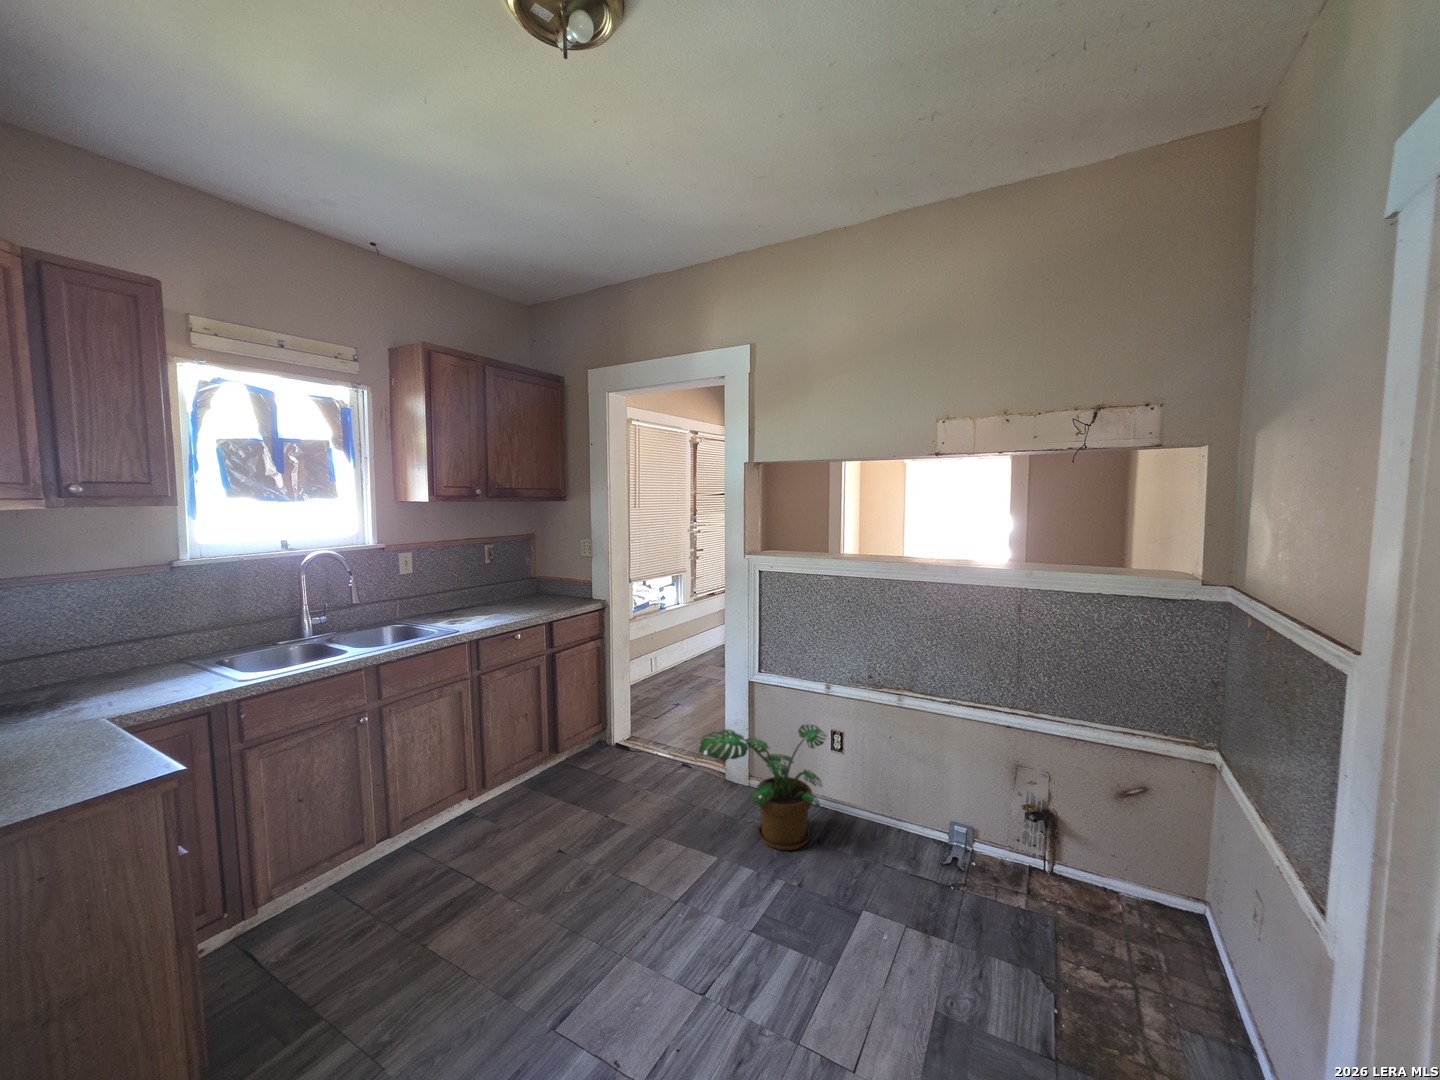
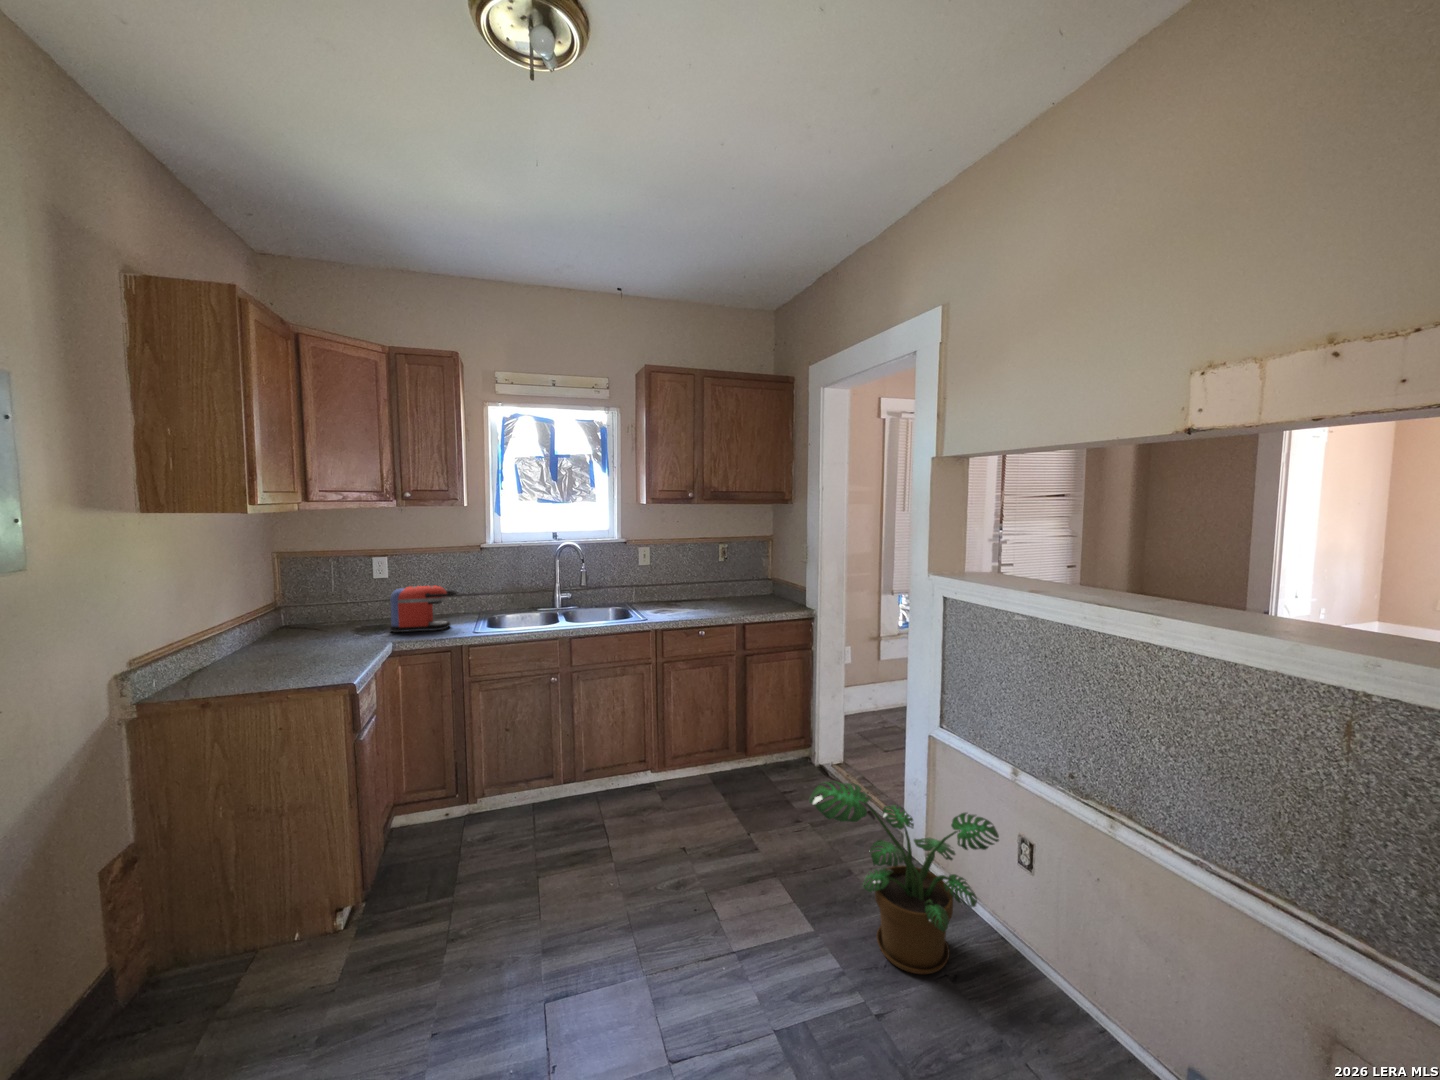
coffee maker: none [35,628,176,712] -> present [390,586,457,632]

